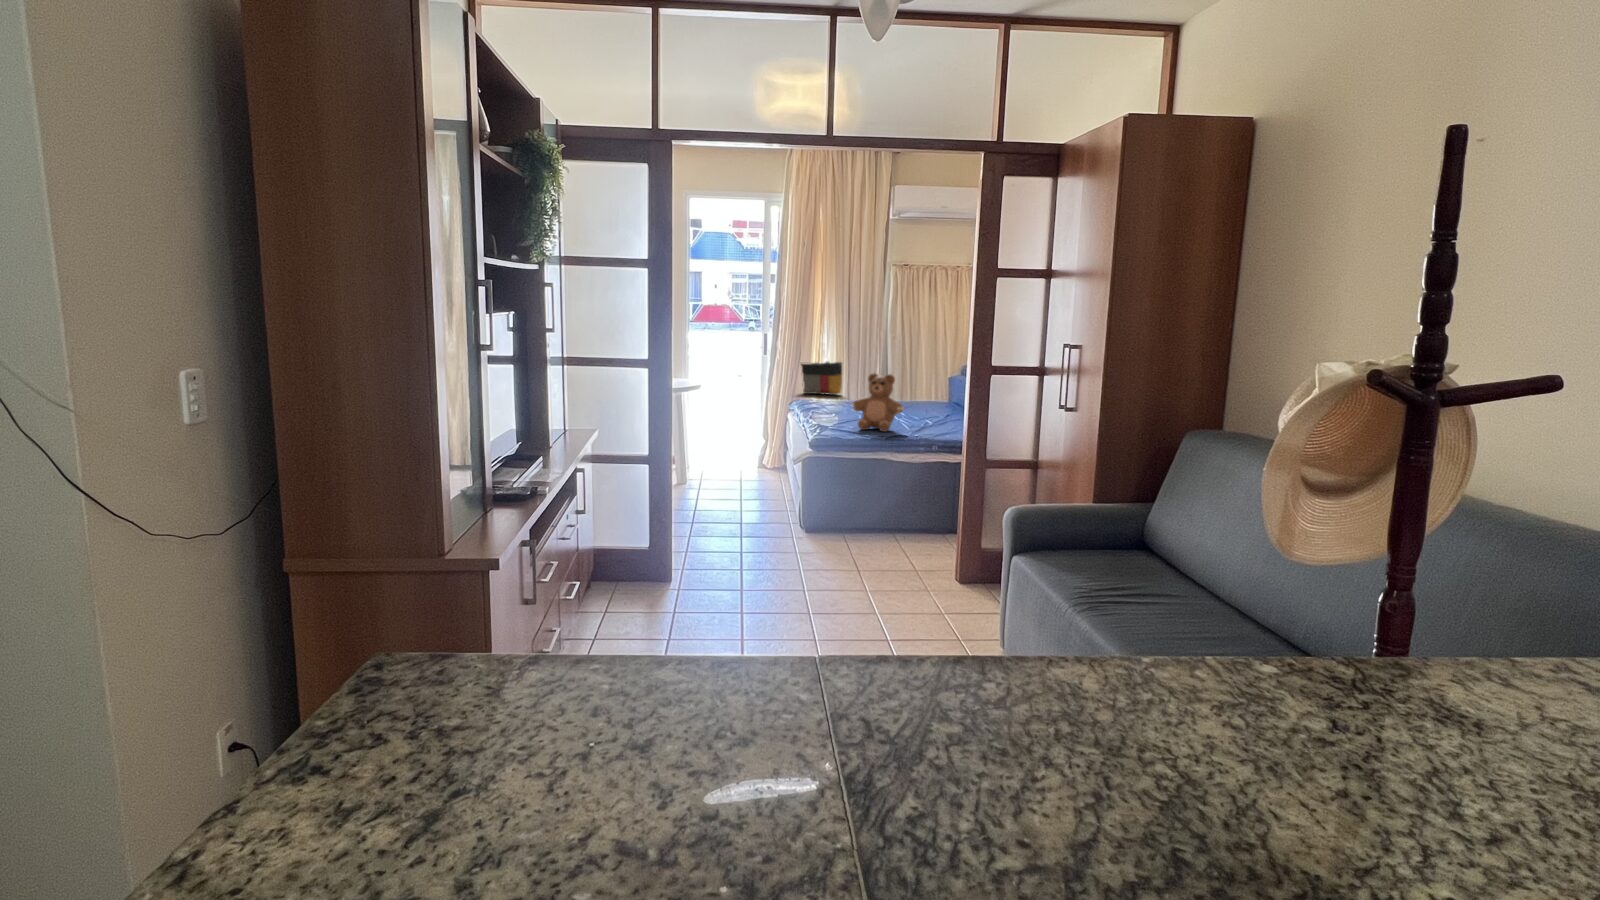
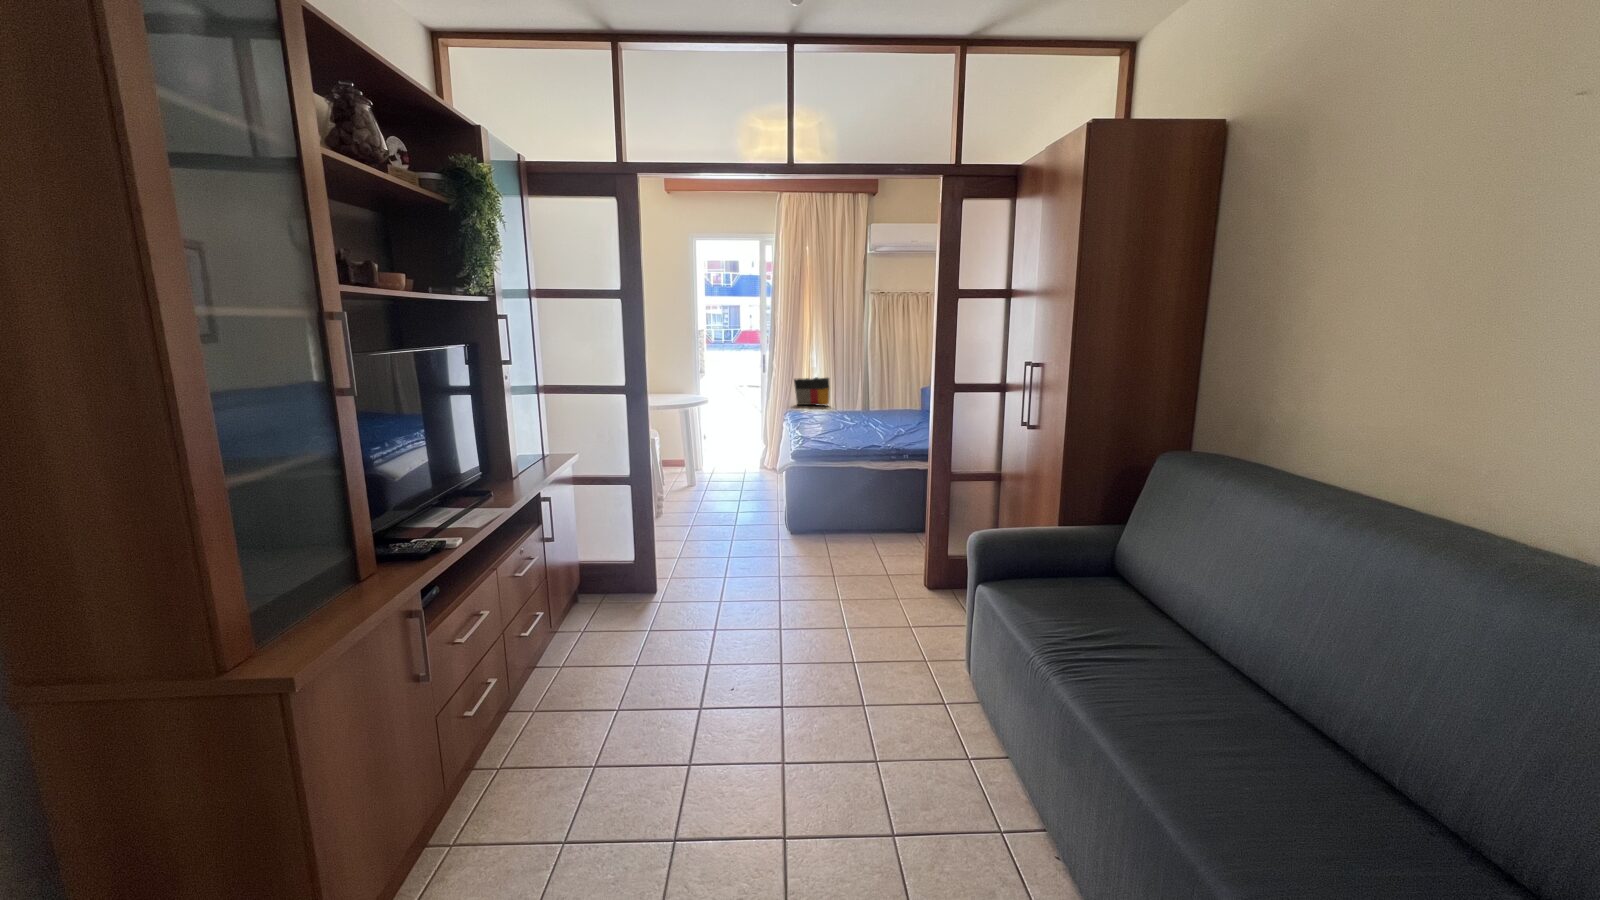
teddy bear: present [851,373,904,432] -> none [829,389,878,443]

